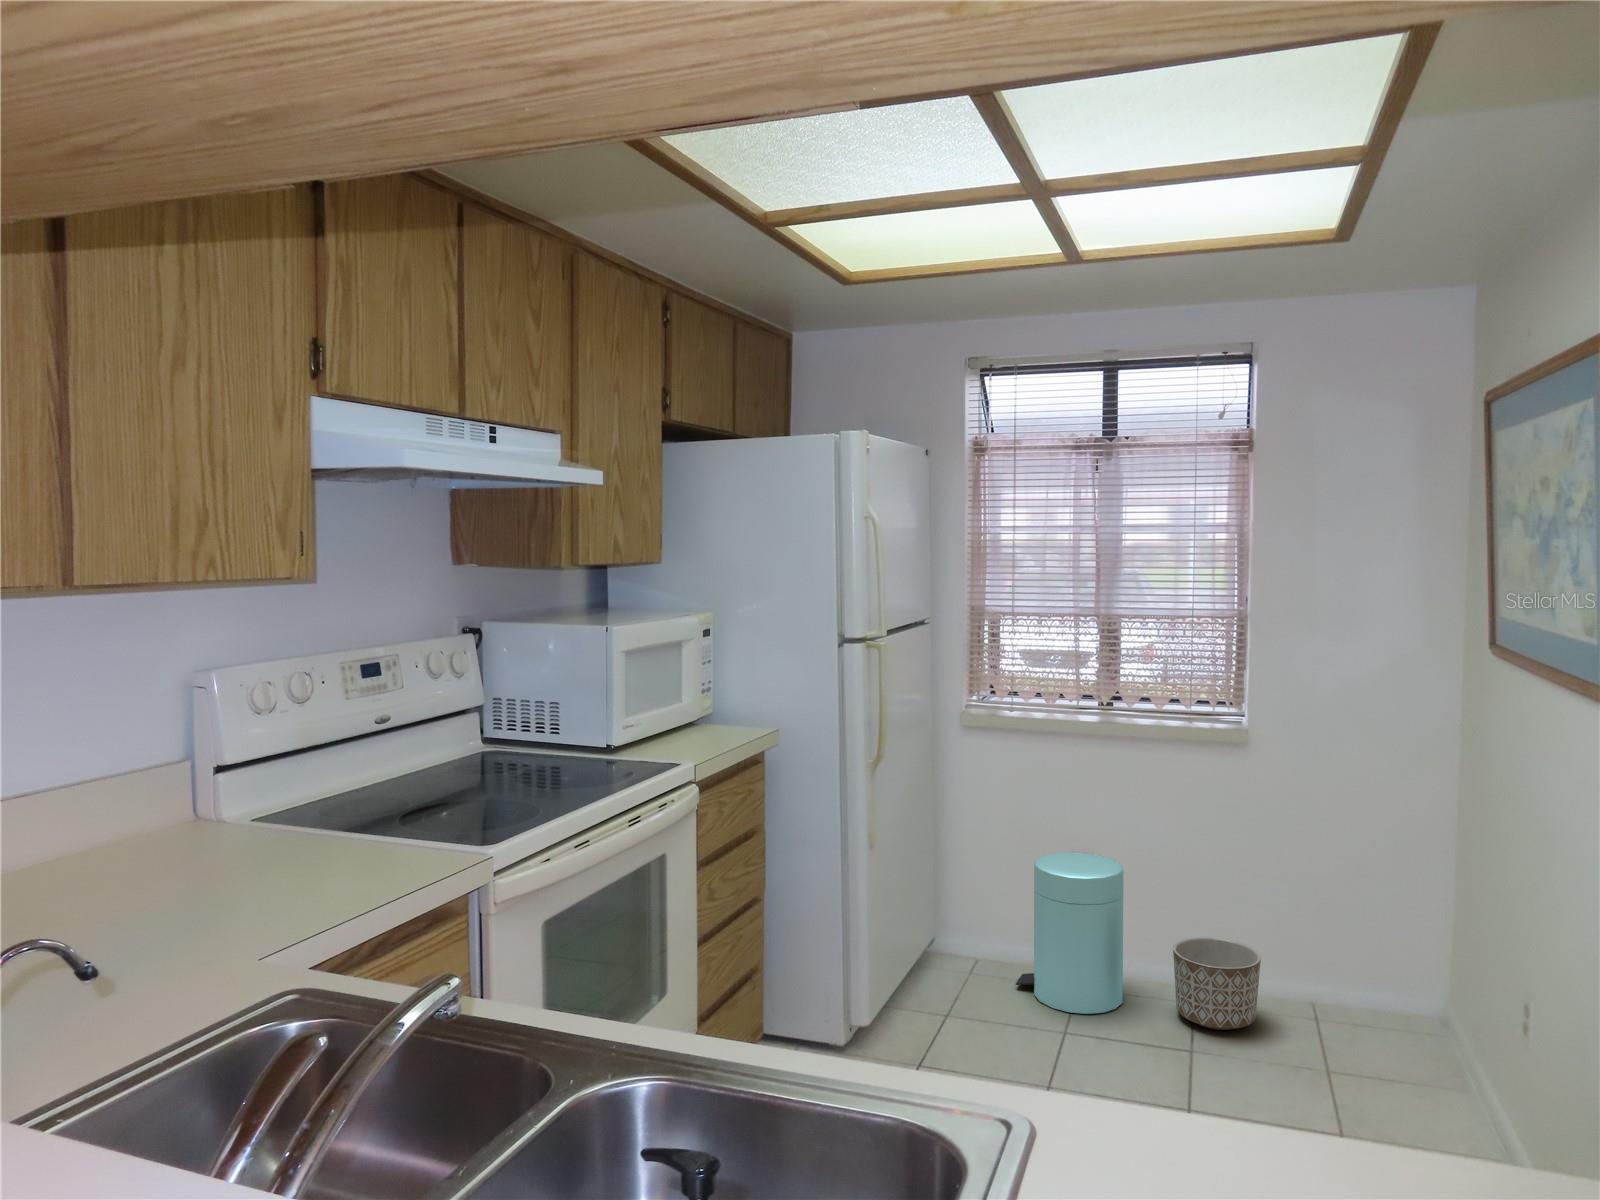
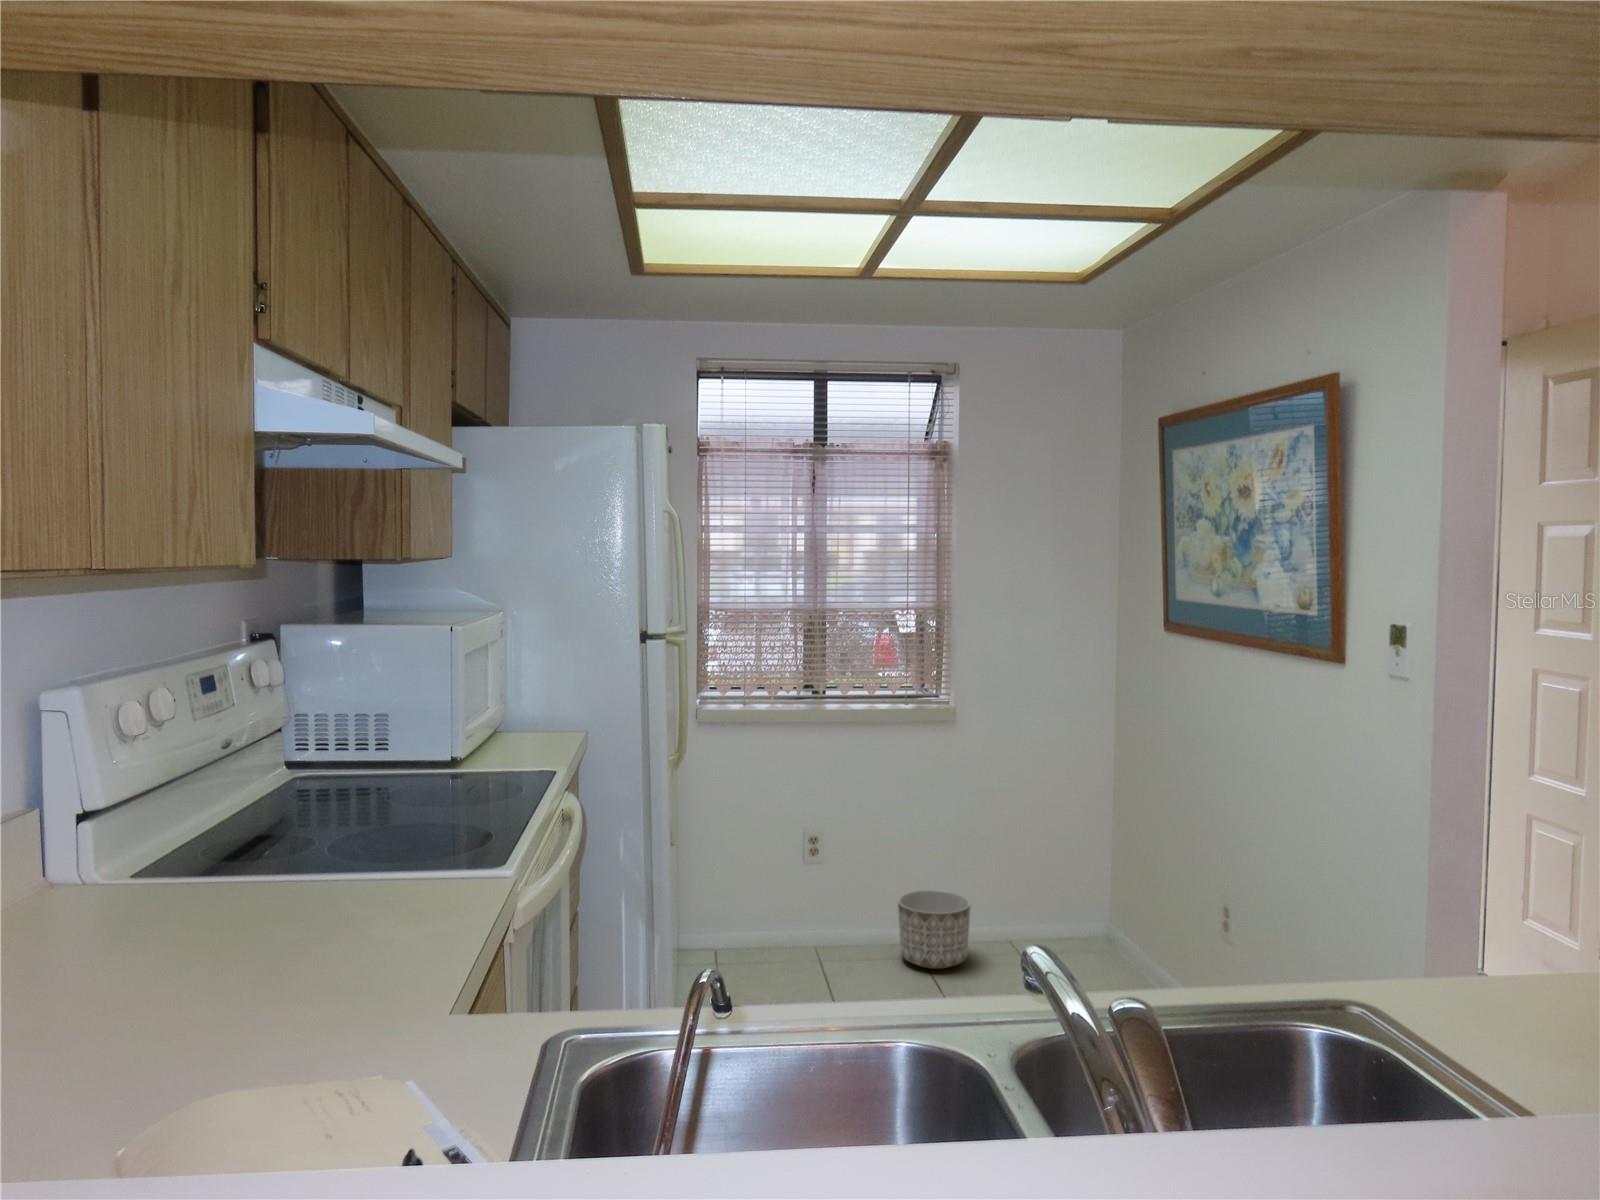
trash can: present [1016,852,1124,1014] -> none [758,831,856,982]

